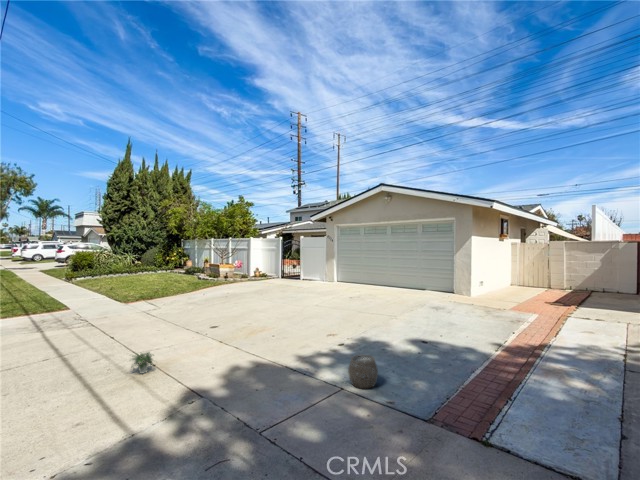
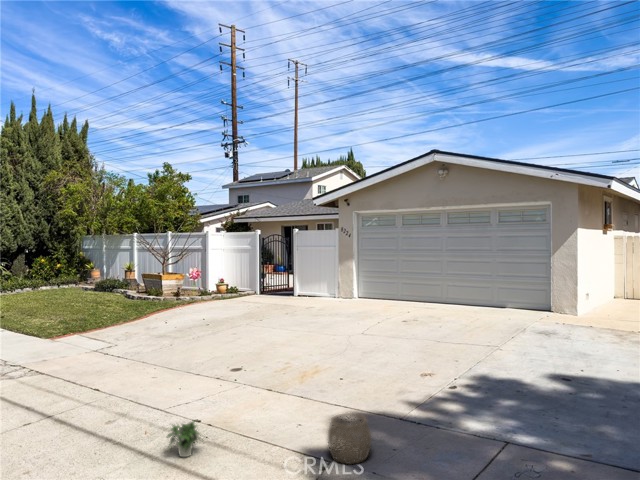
woven basket: present [348,355,378,388] -> present [327,414,371,463]

